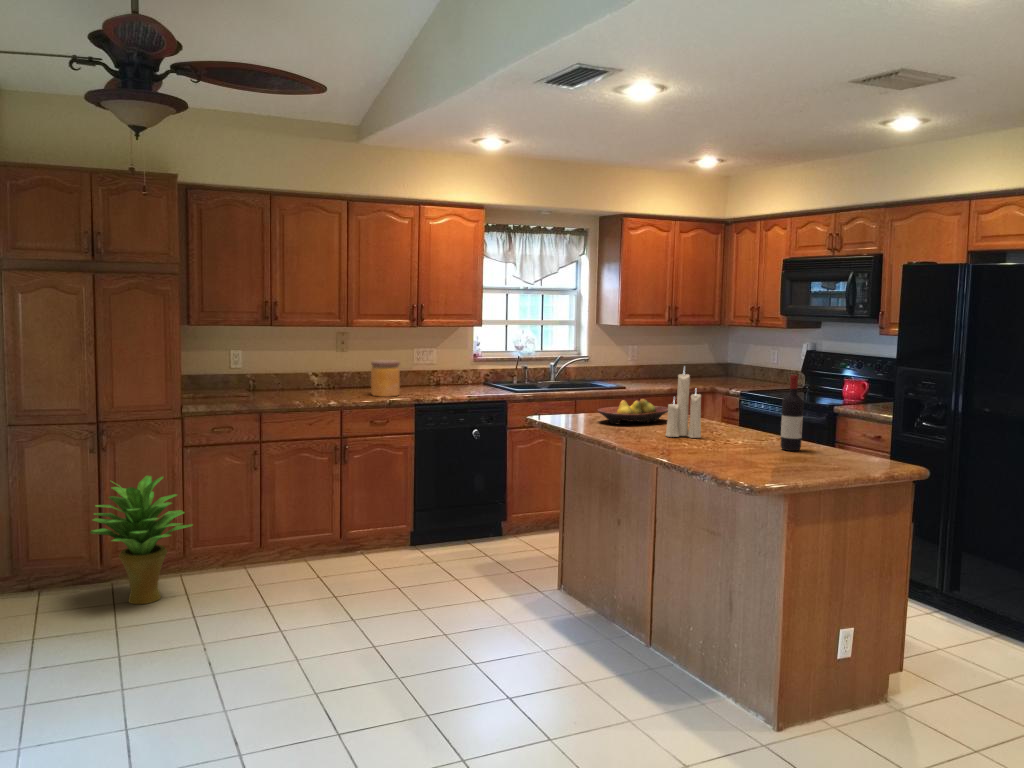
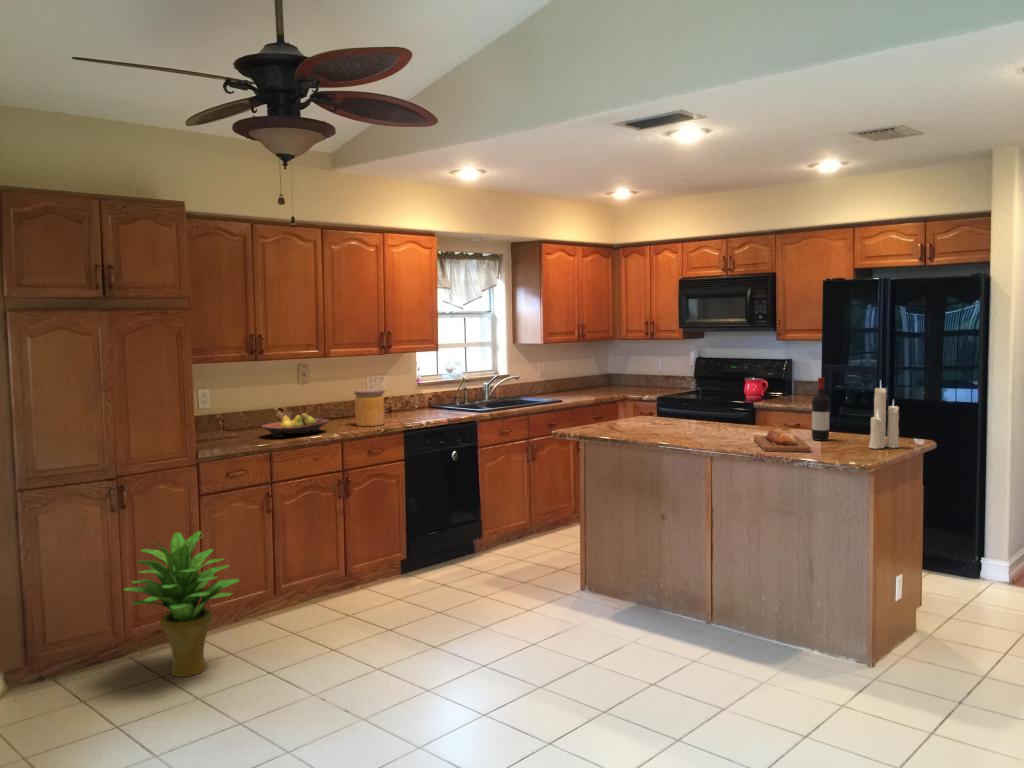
candle: present [665,374,701,438] -> present [869,386,899,449]
fruit bowl: present [597,399,668,424] -> present [262,413,329,438]
bread loaf: none [684,432,759,461] -> present [754,429,811,452]

